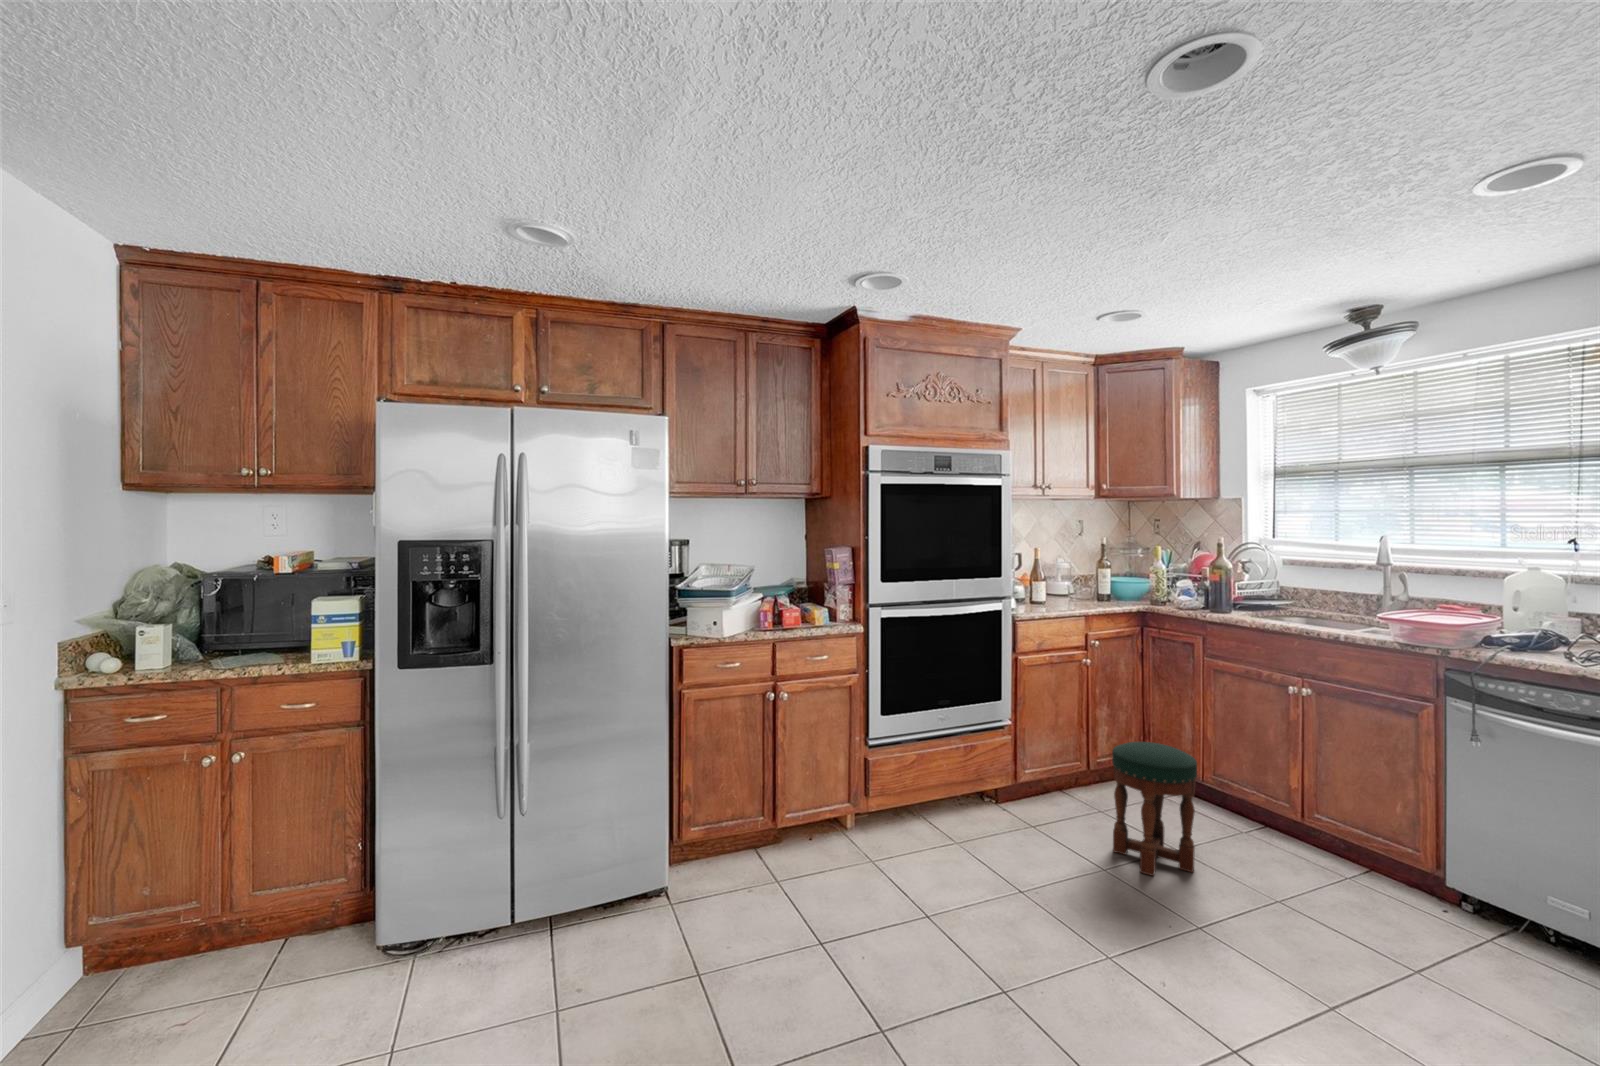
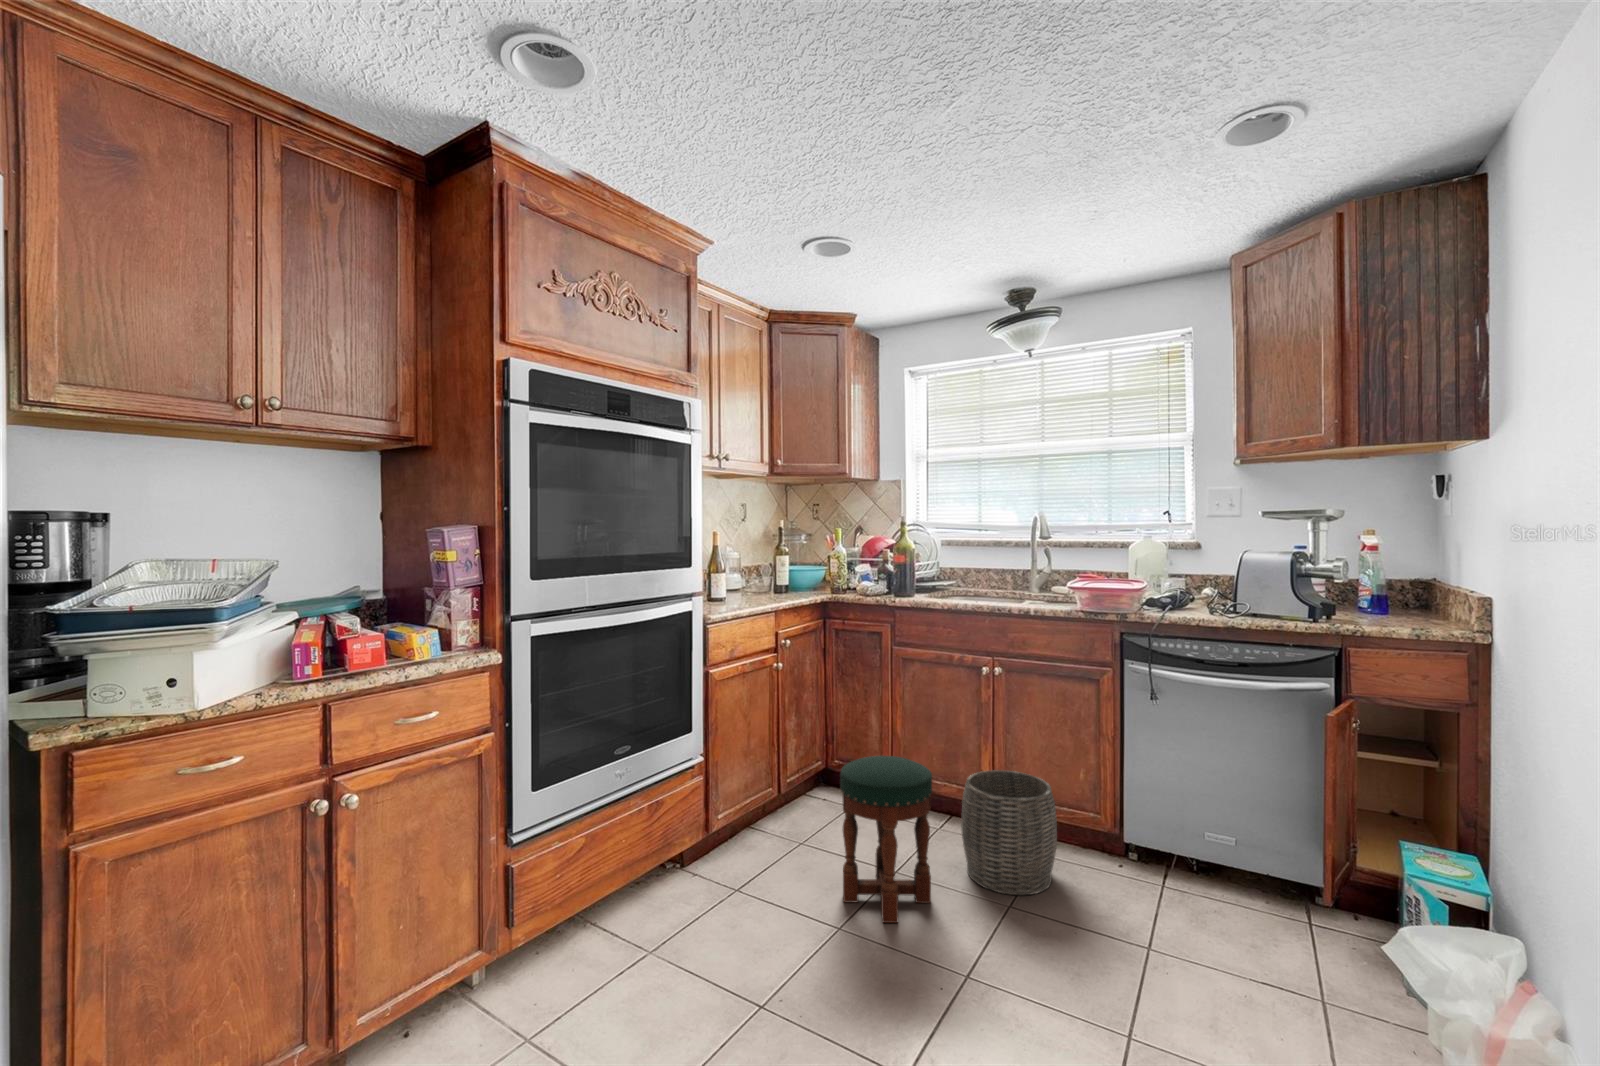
woven basket: none [1240,778,1344,896] -> present [962,770,1057,895]

